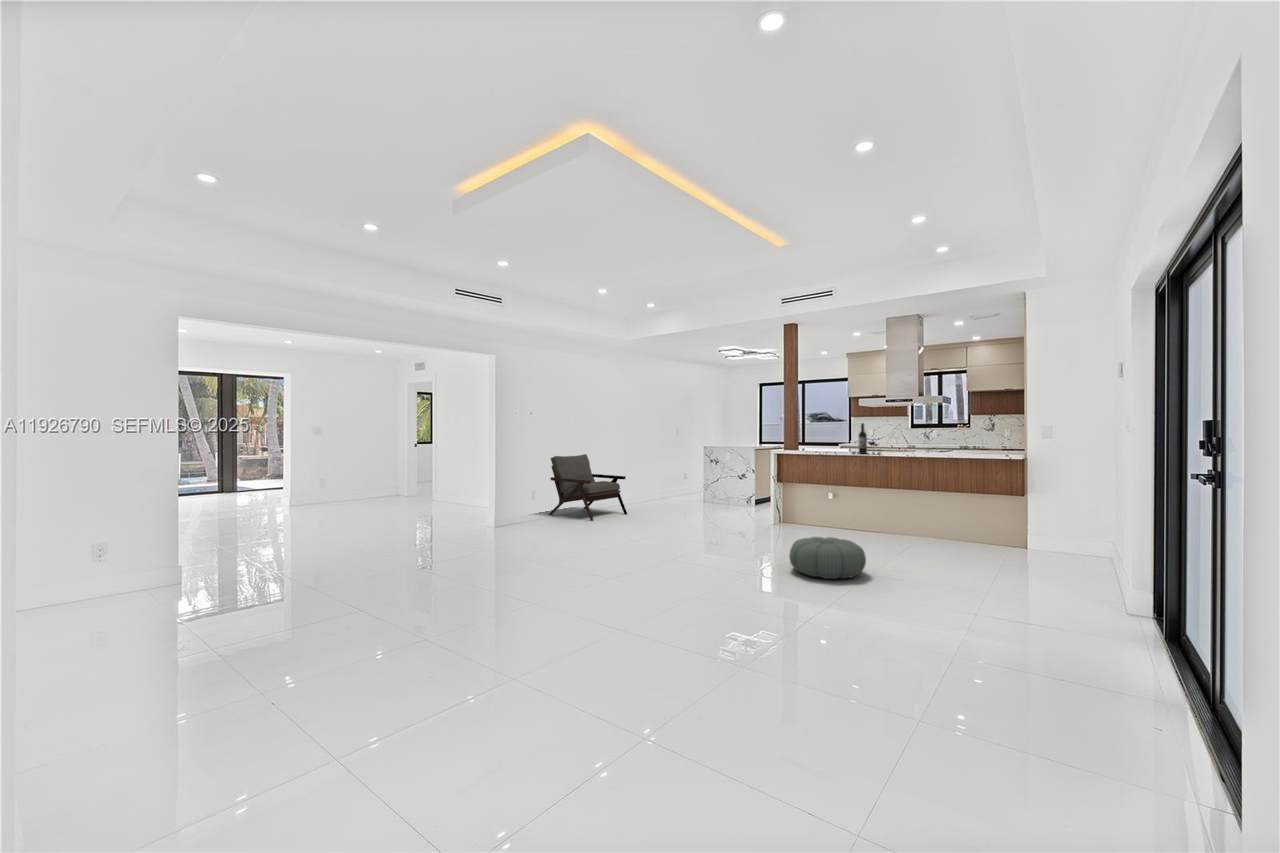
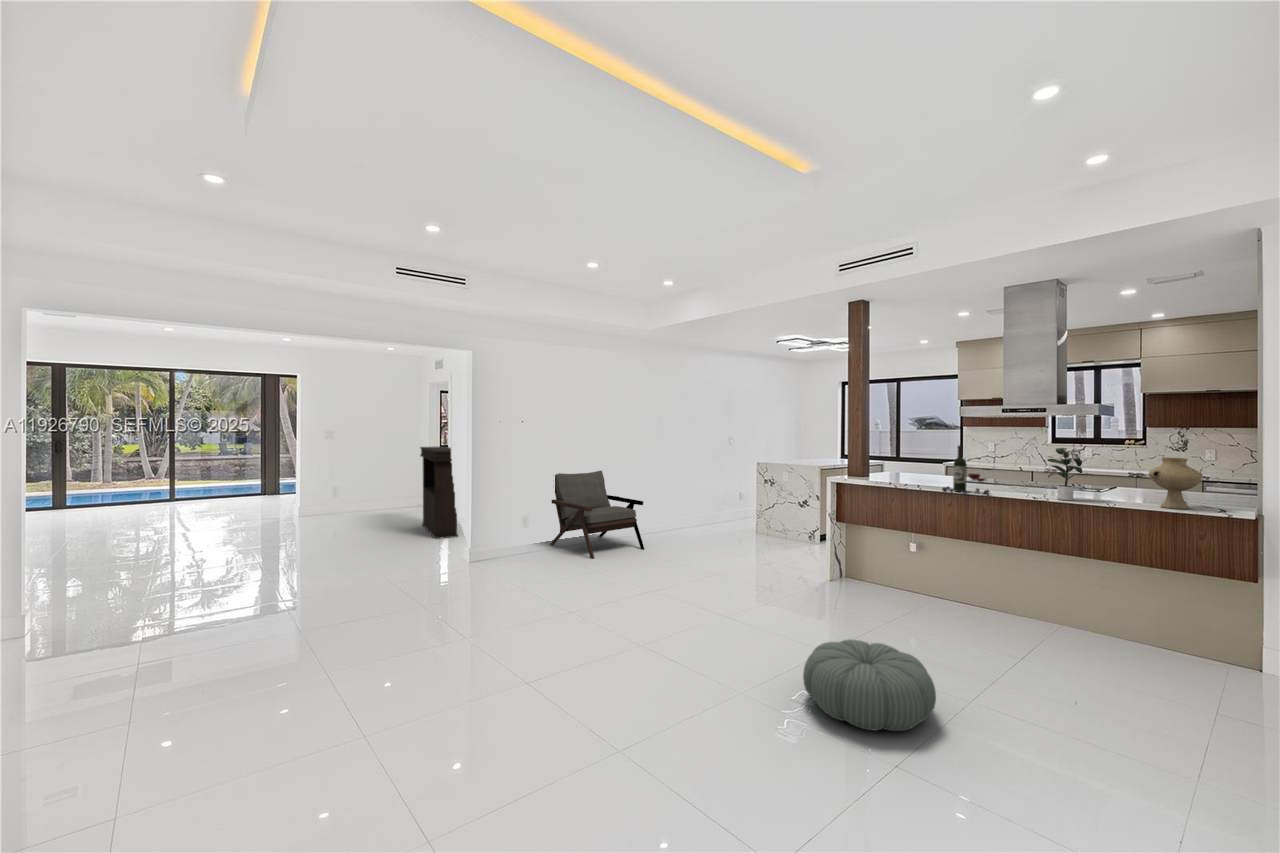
potted plant: none [911,422,945,455] -> present [1048,448,1093,501]
vase: none [971,426,998,456] -> present [1149,457,1202,509]
console table: none [417,438,467,515] -> present [420,446,458,539]

